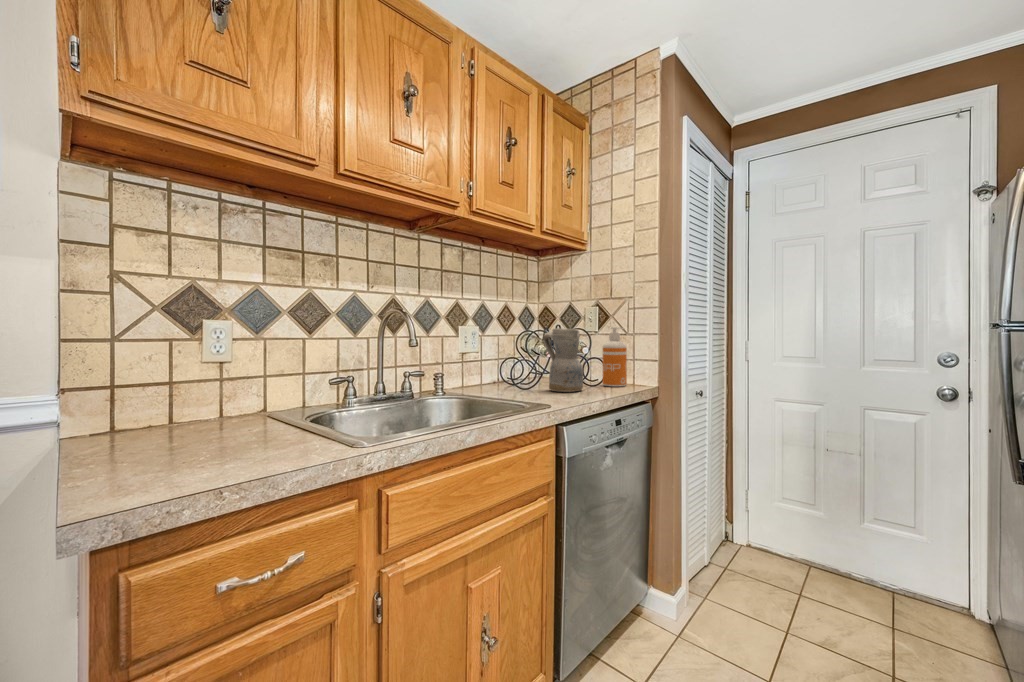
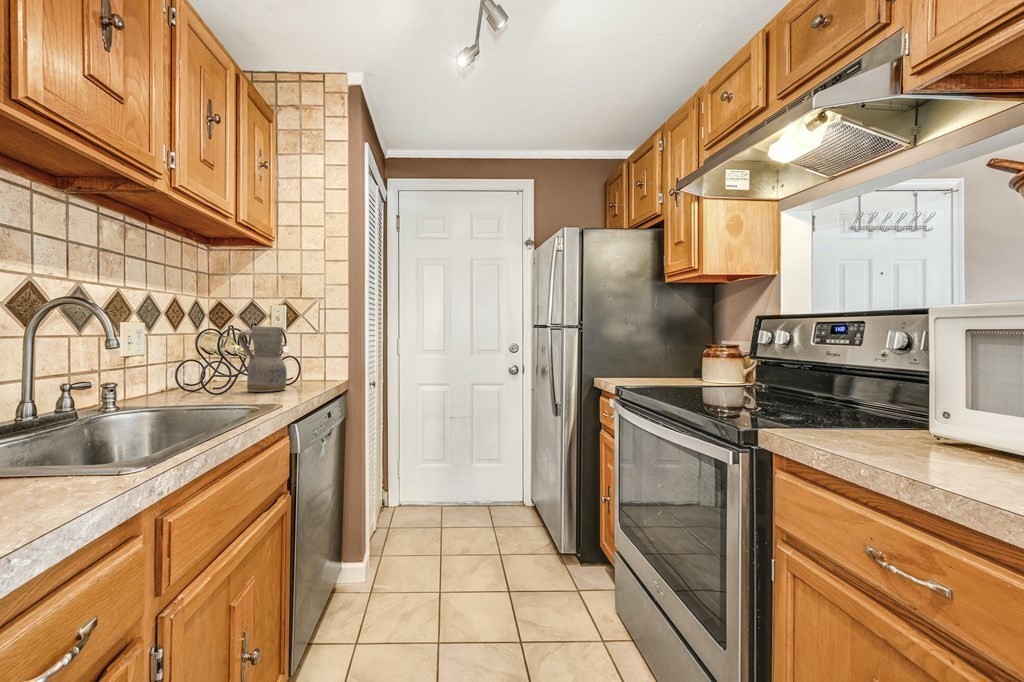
soap dispenser: present [603,327,627,387] -> none [297,326,322,384]

